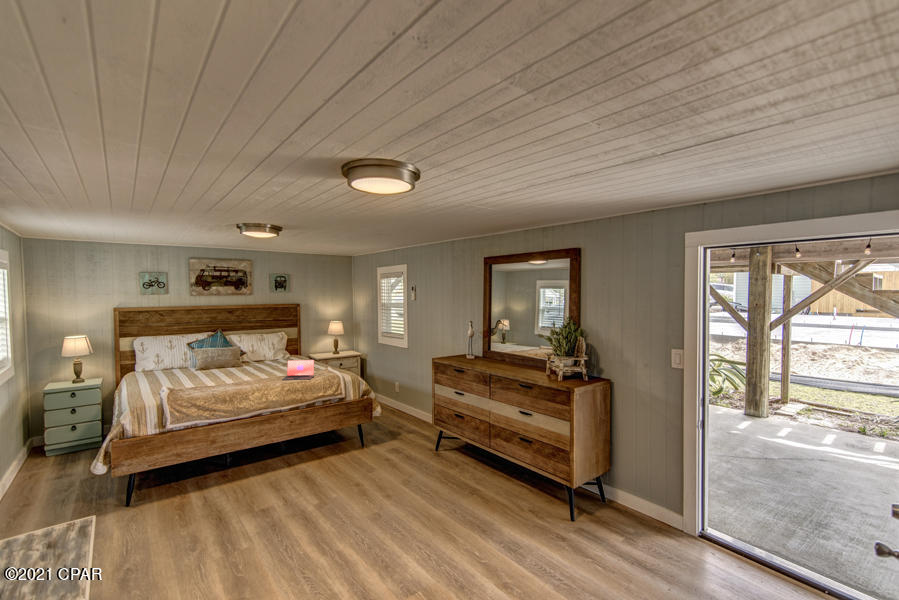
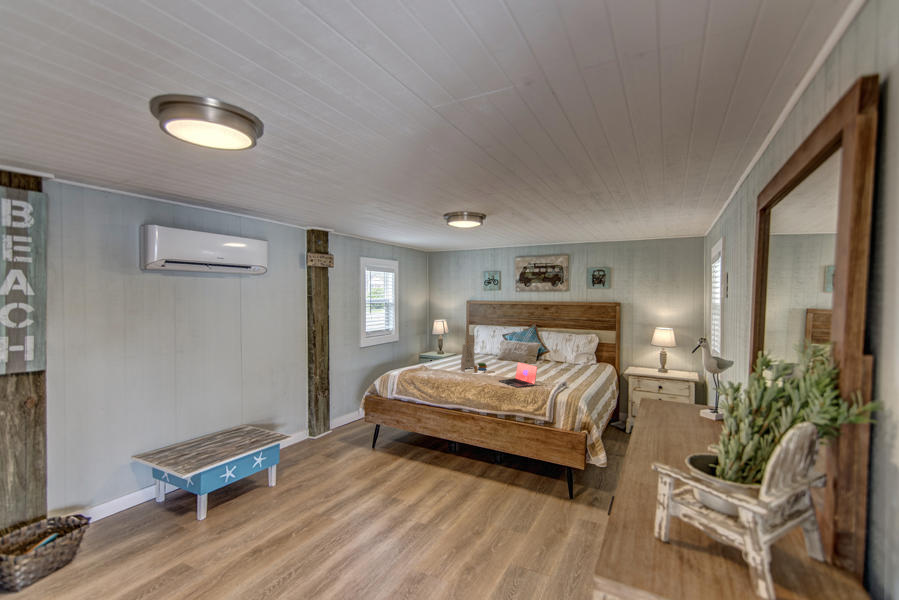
tote bag: none [208,342,249,384] -> present [461,332,495,372]

